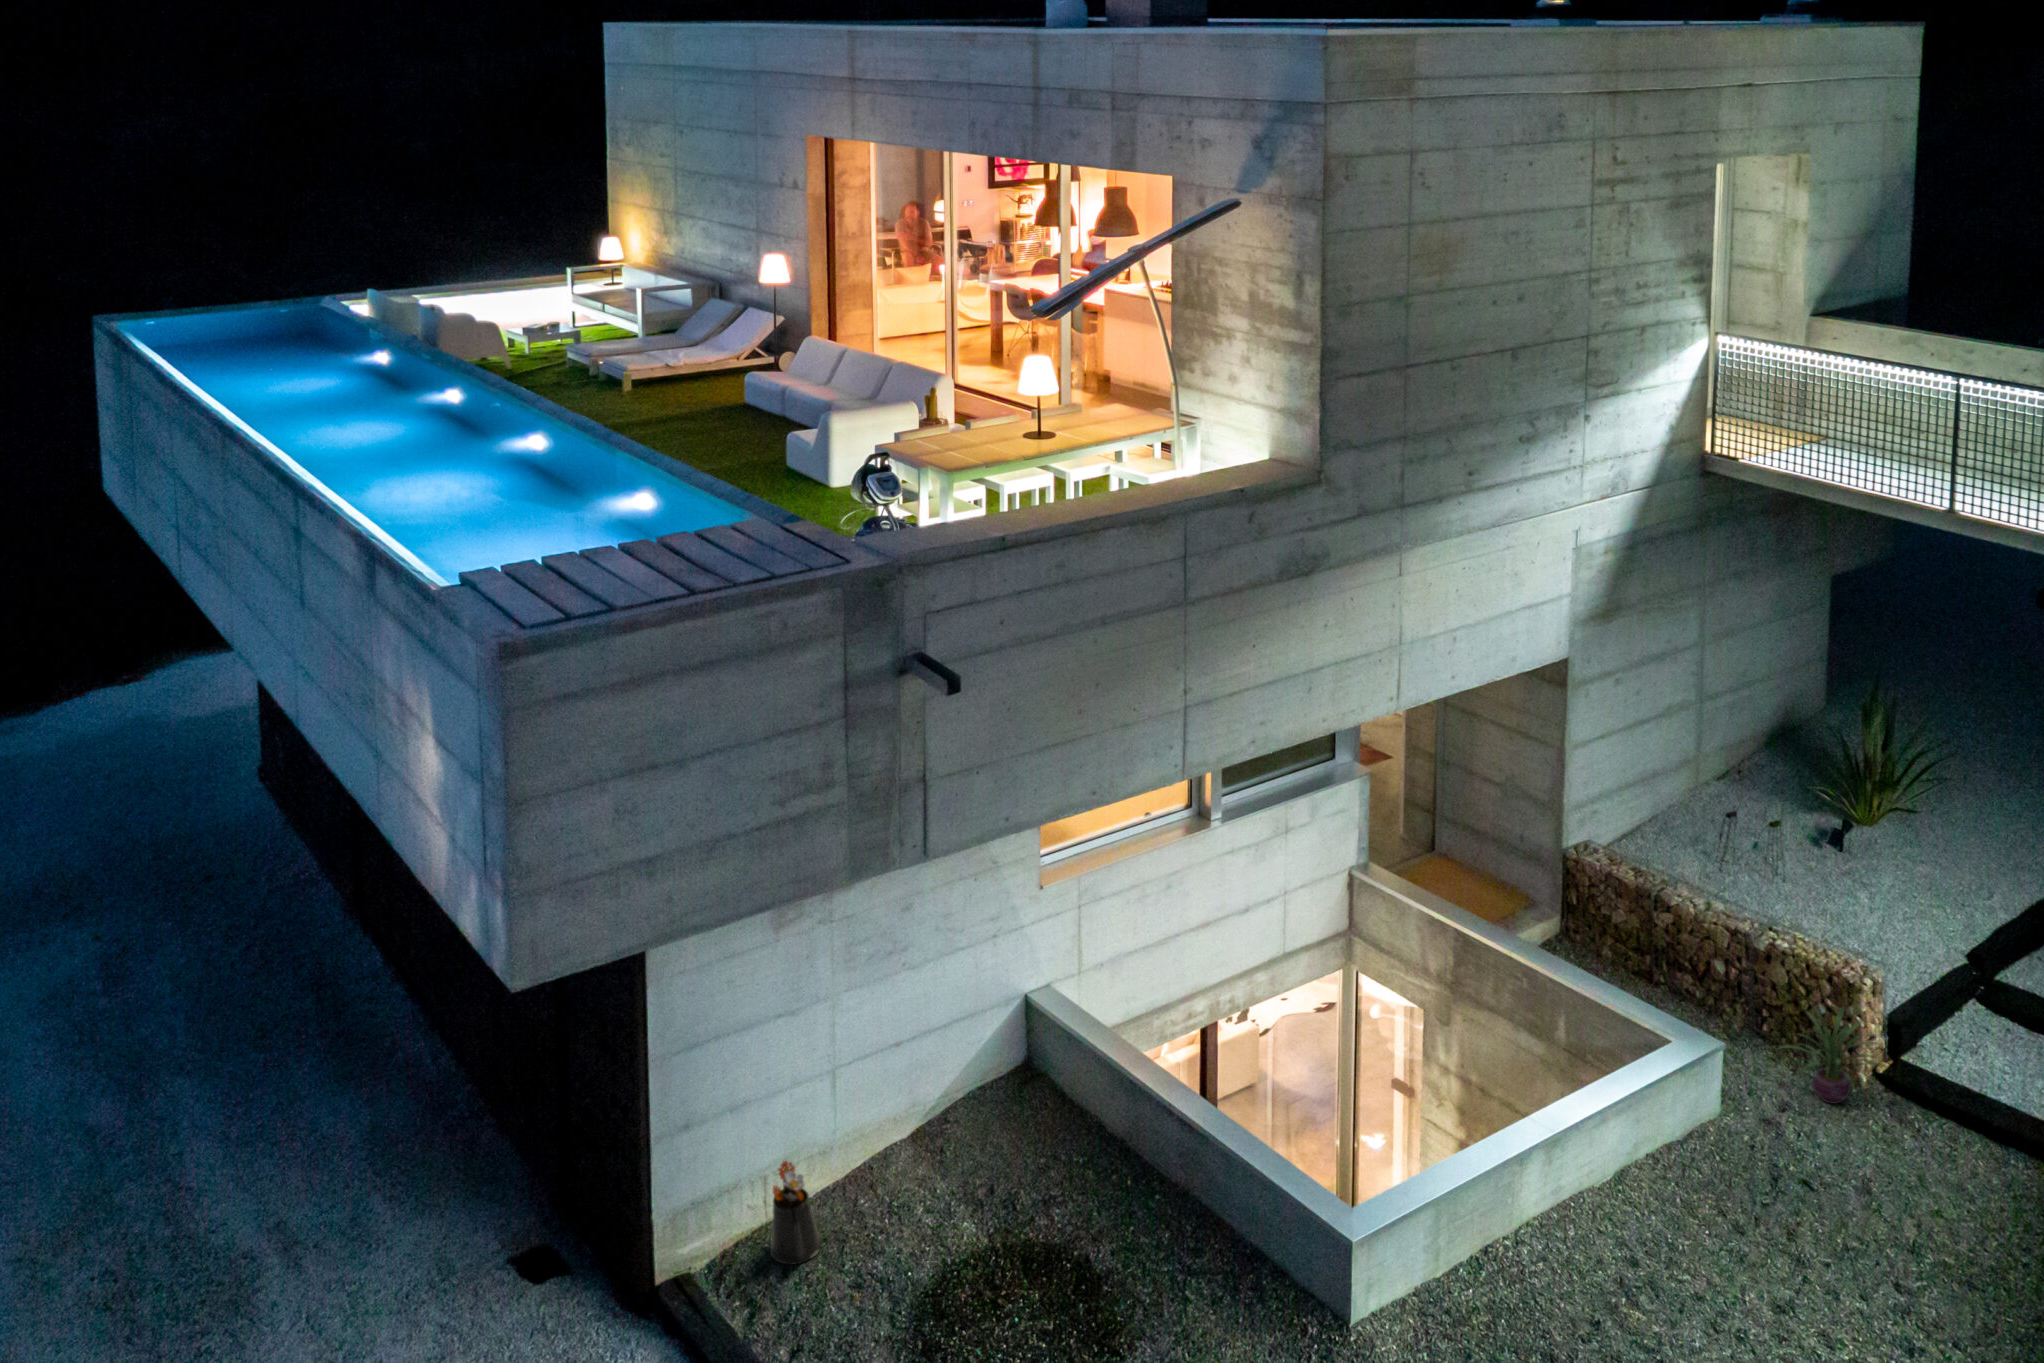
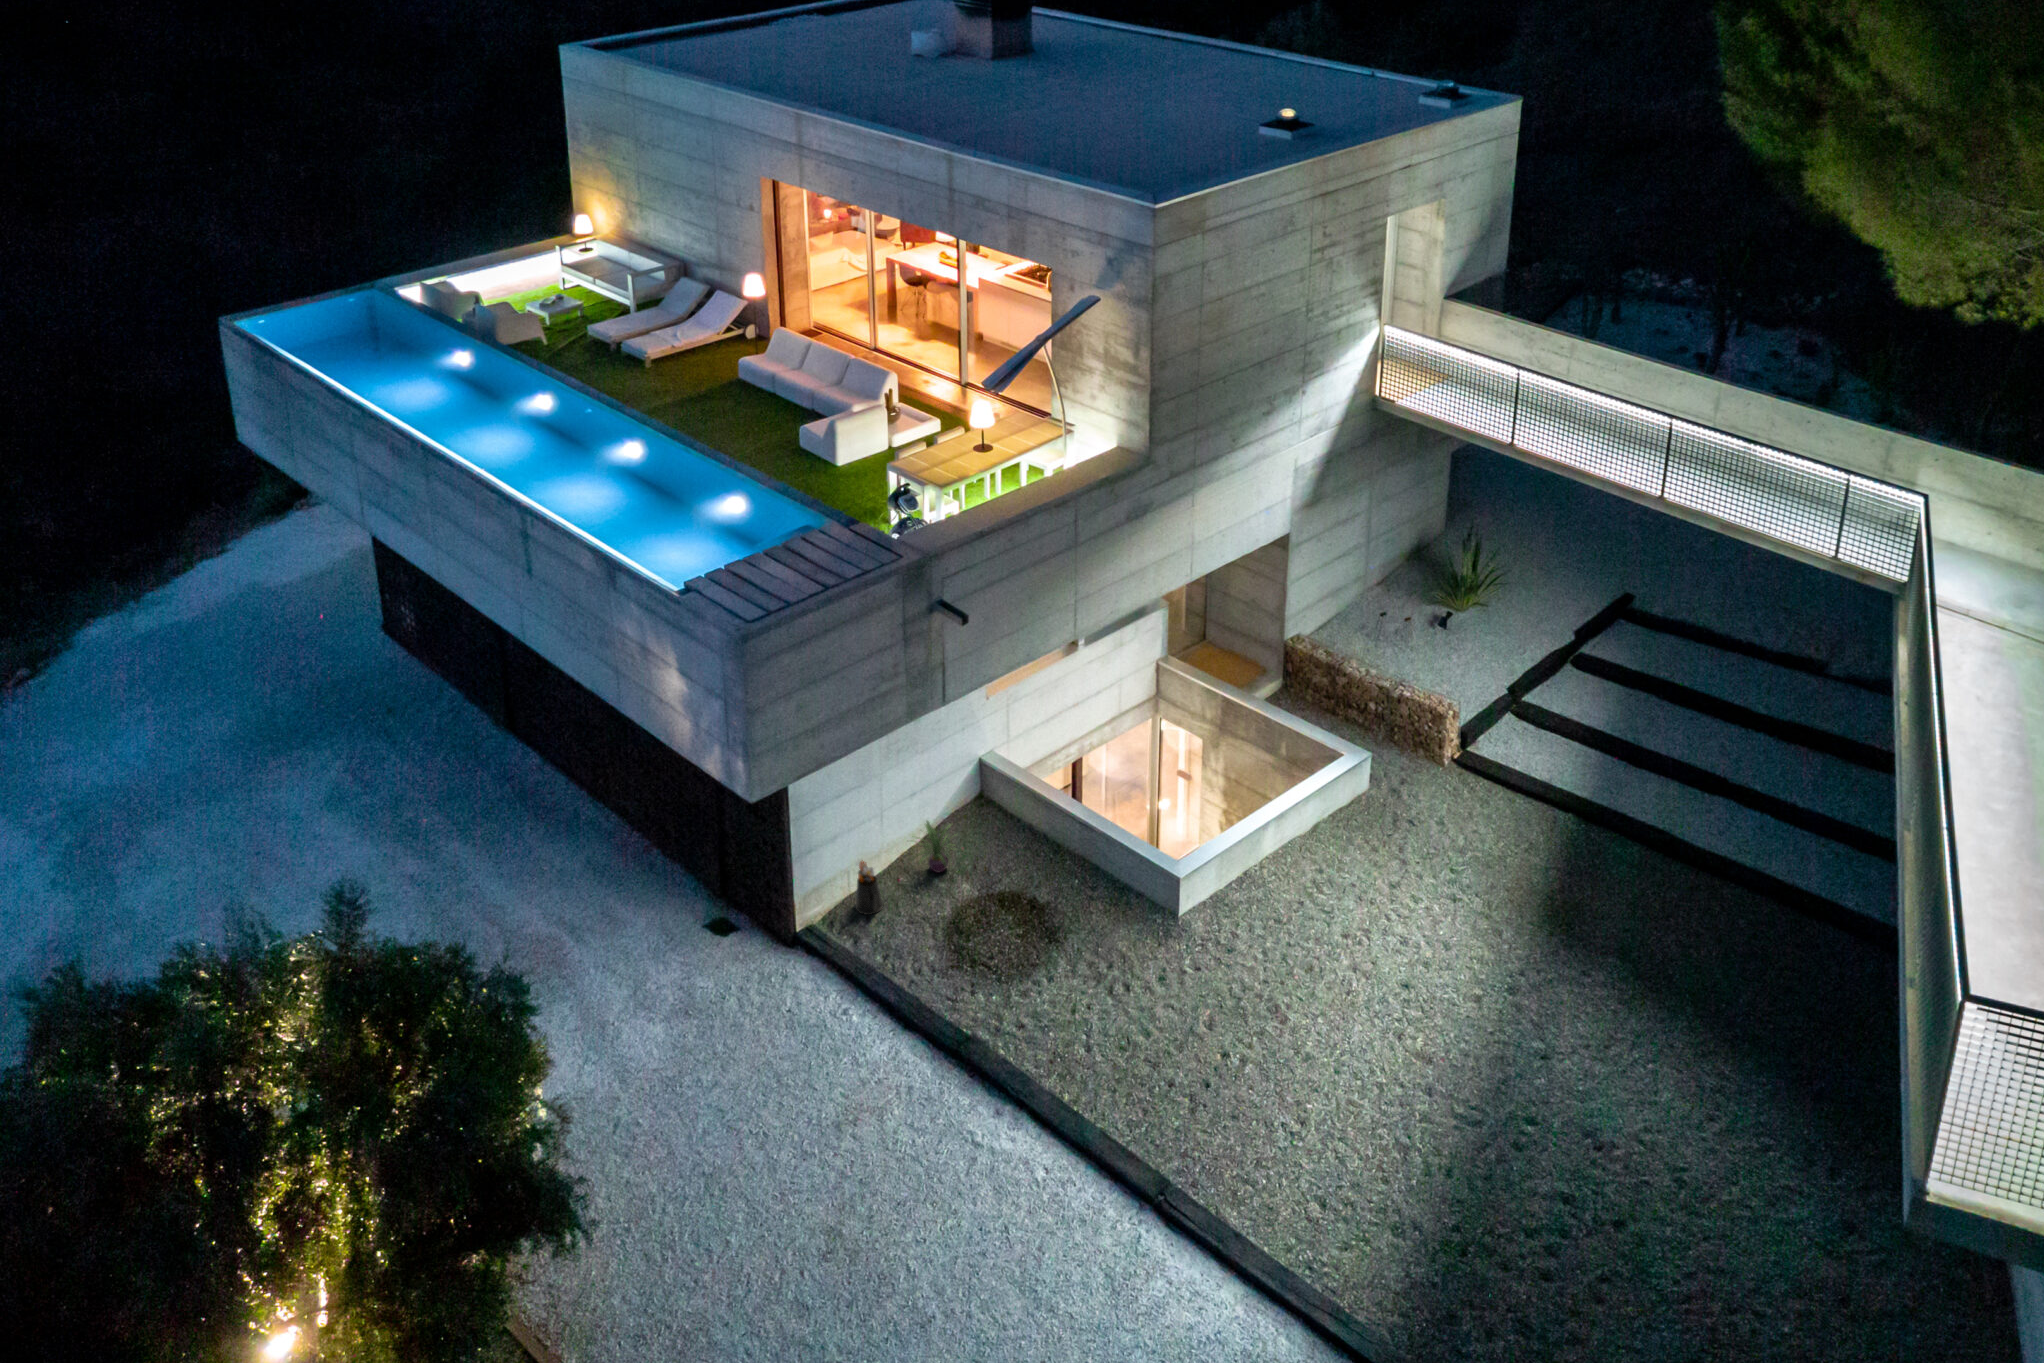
decorative plant: present [1780,1005,1878,1104] -> present [917,821,963,873]

